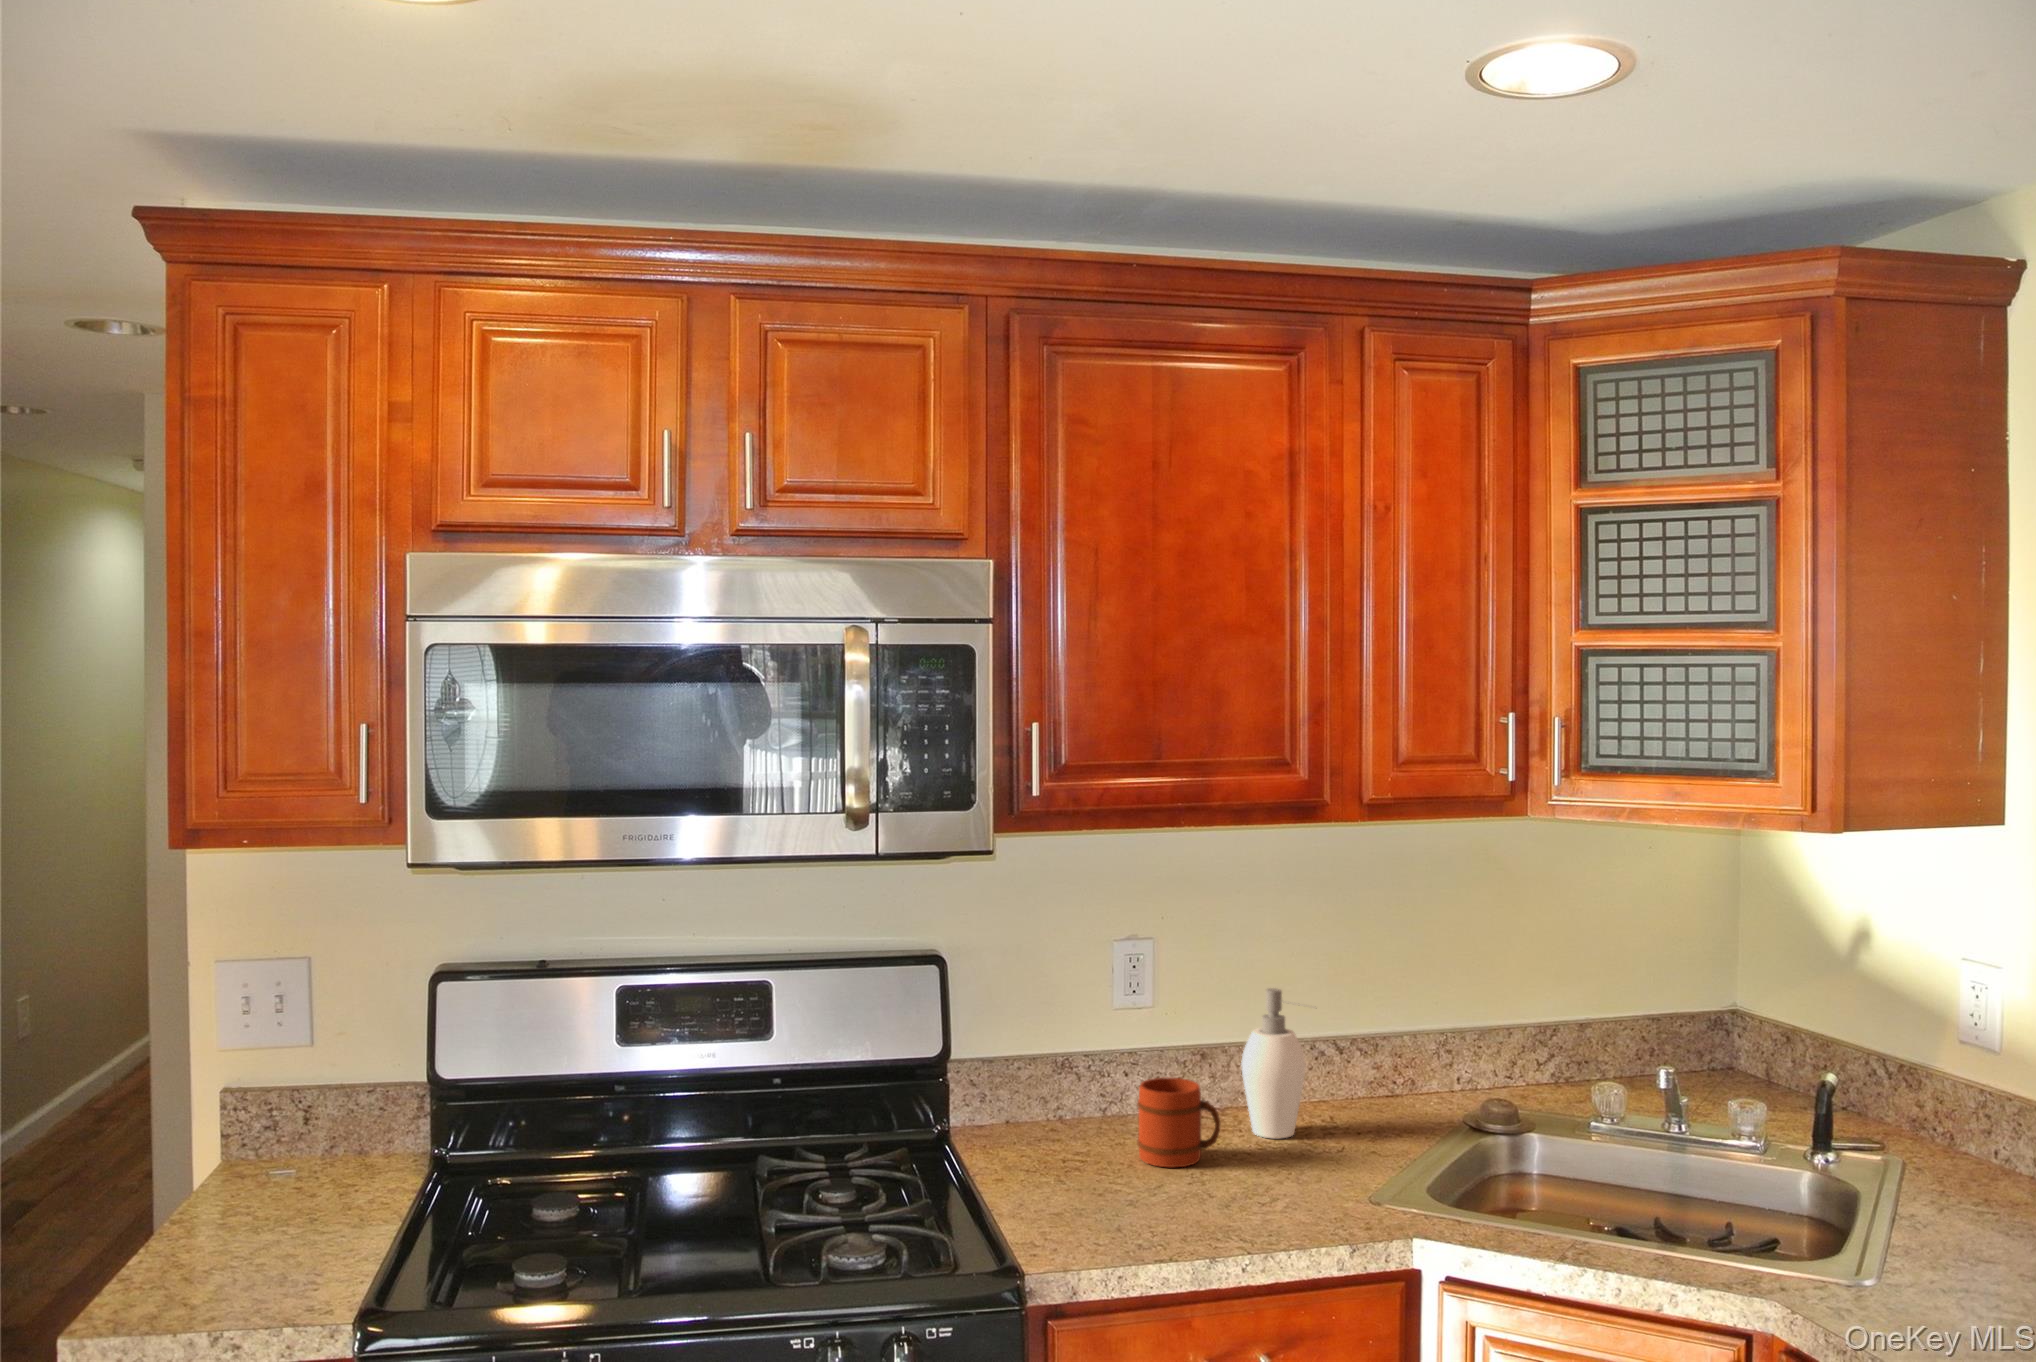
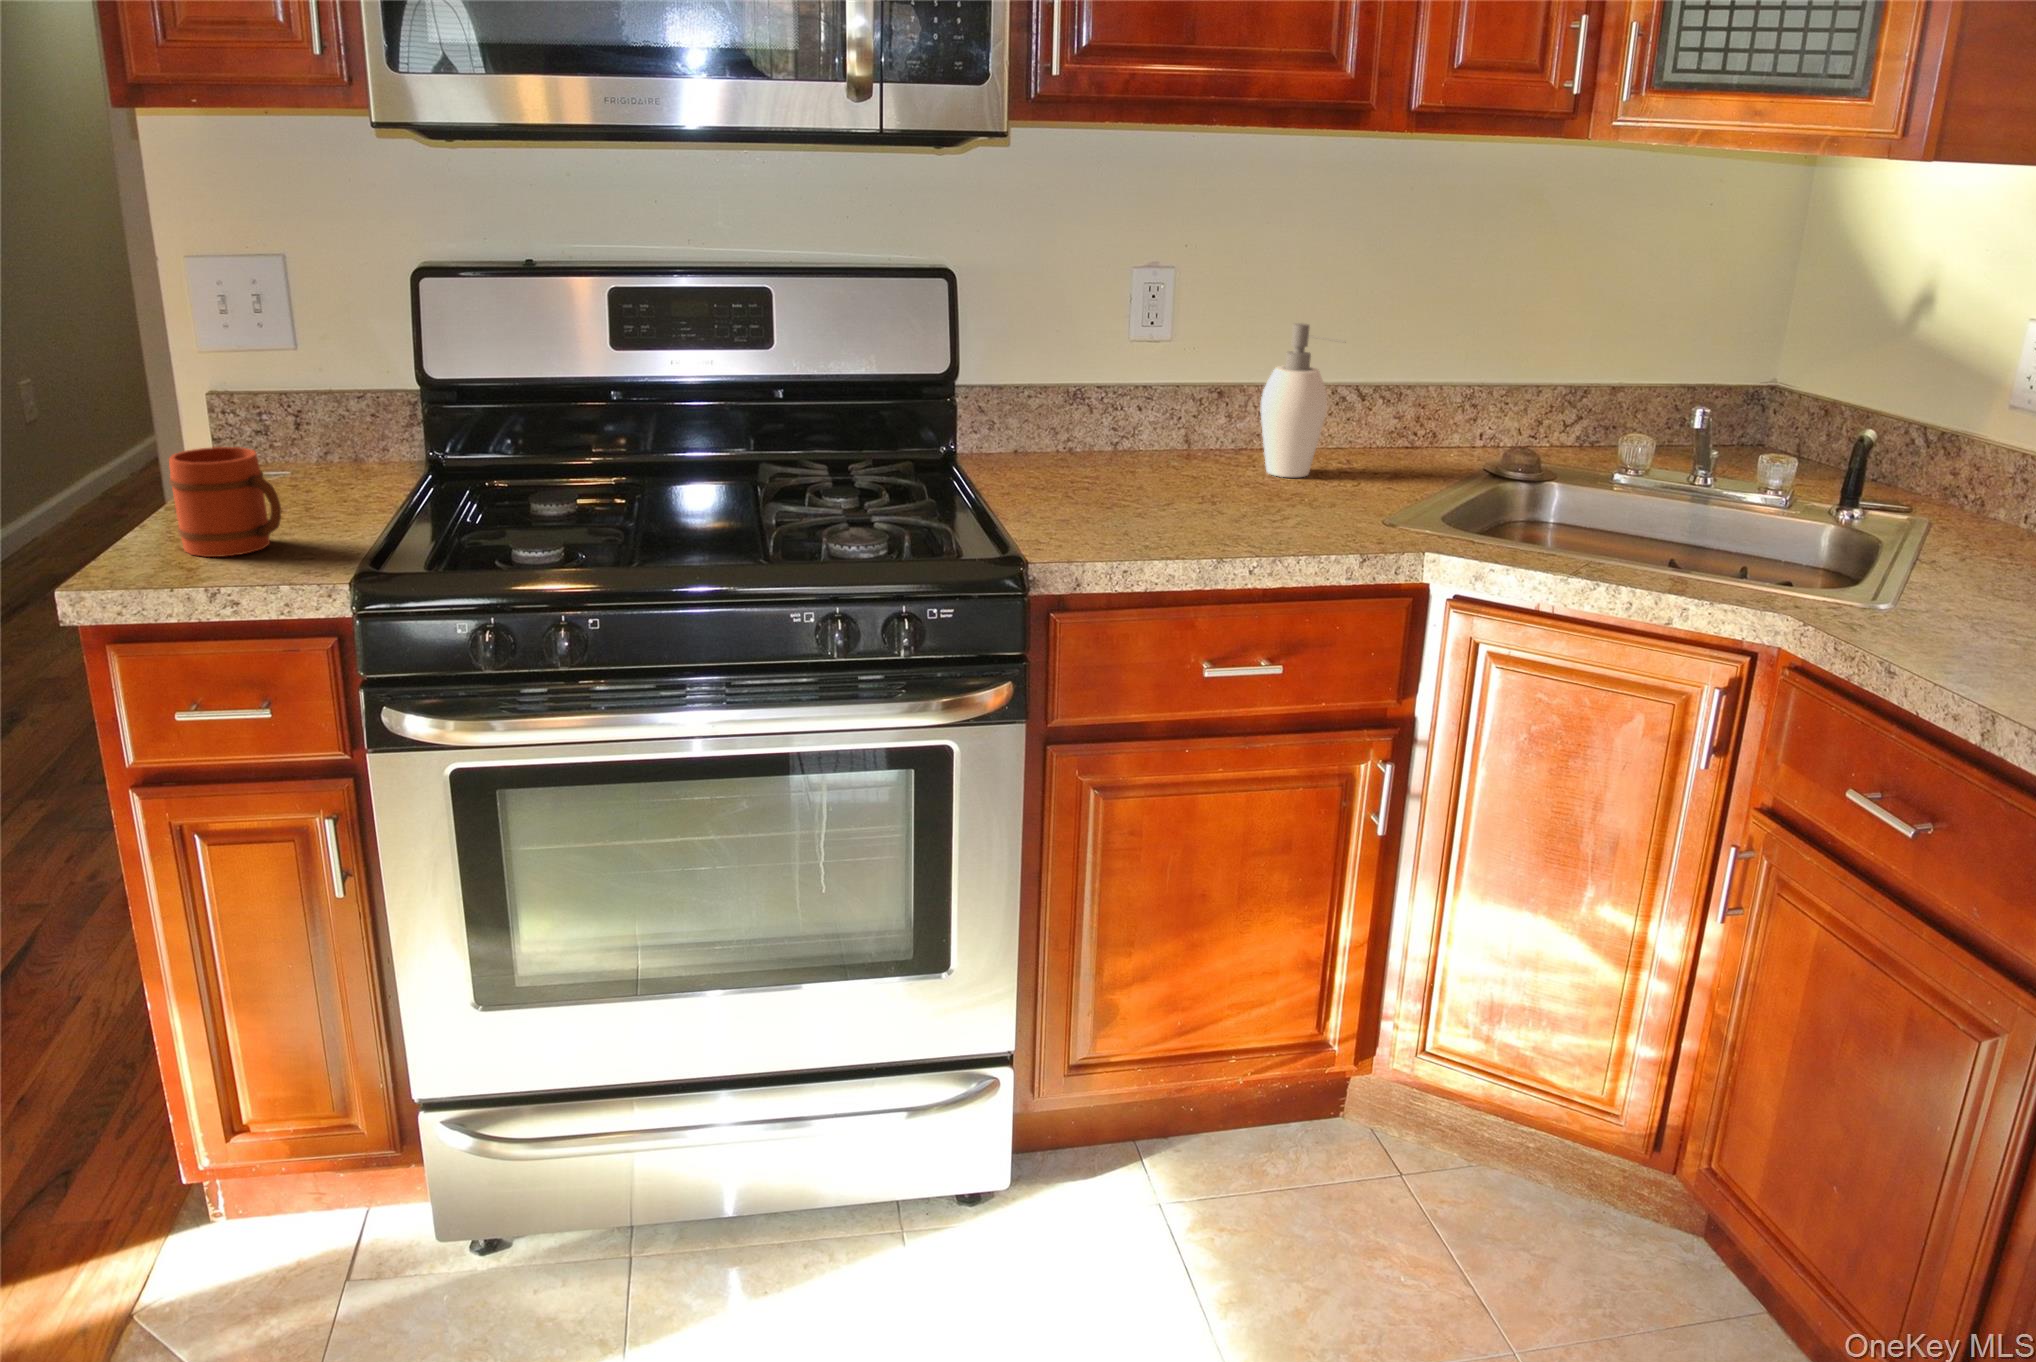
mug: present [1137,1078,1220,1167] -> present [169,447,281,557]

